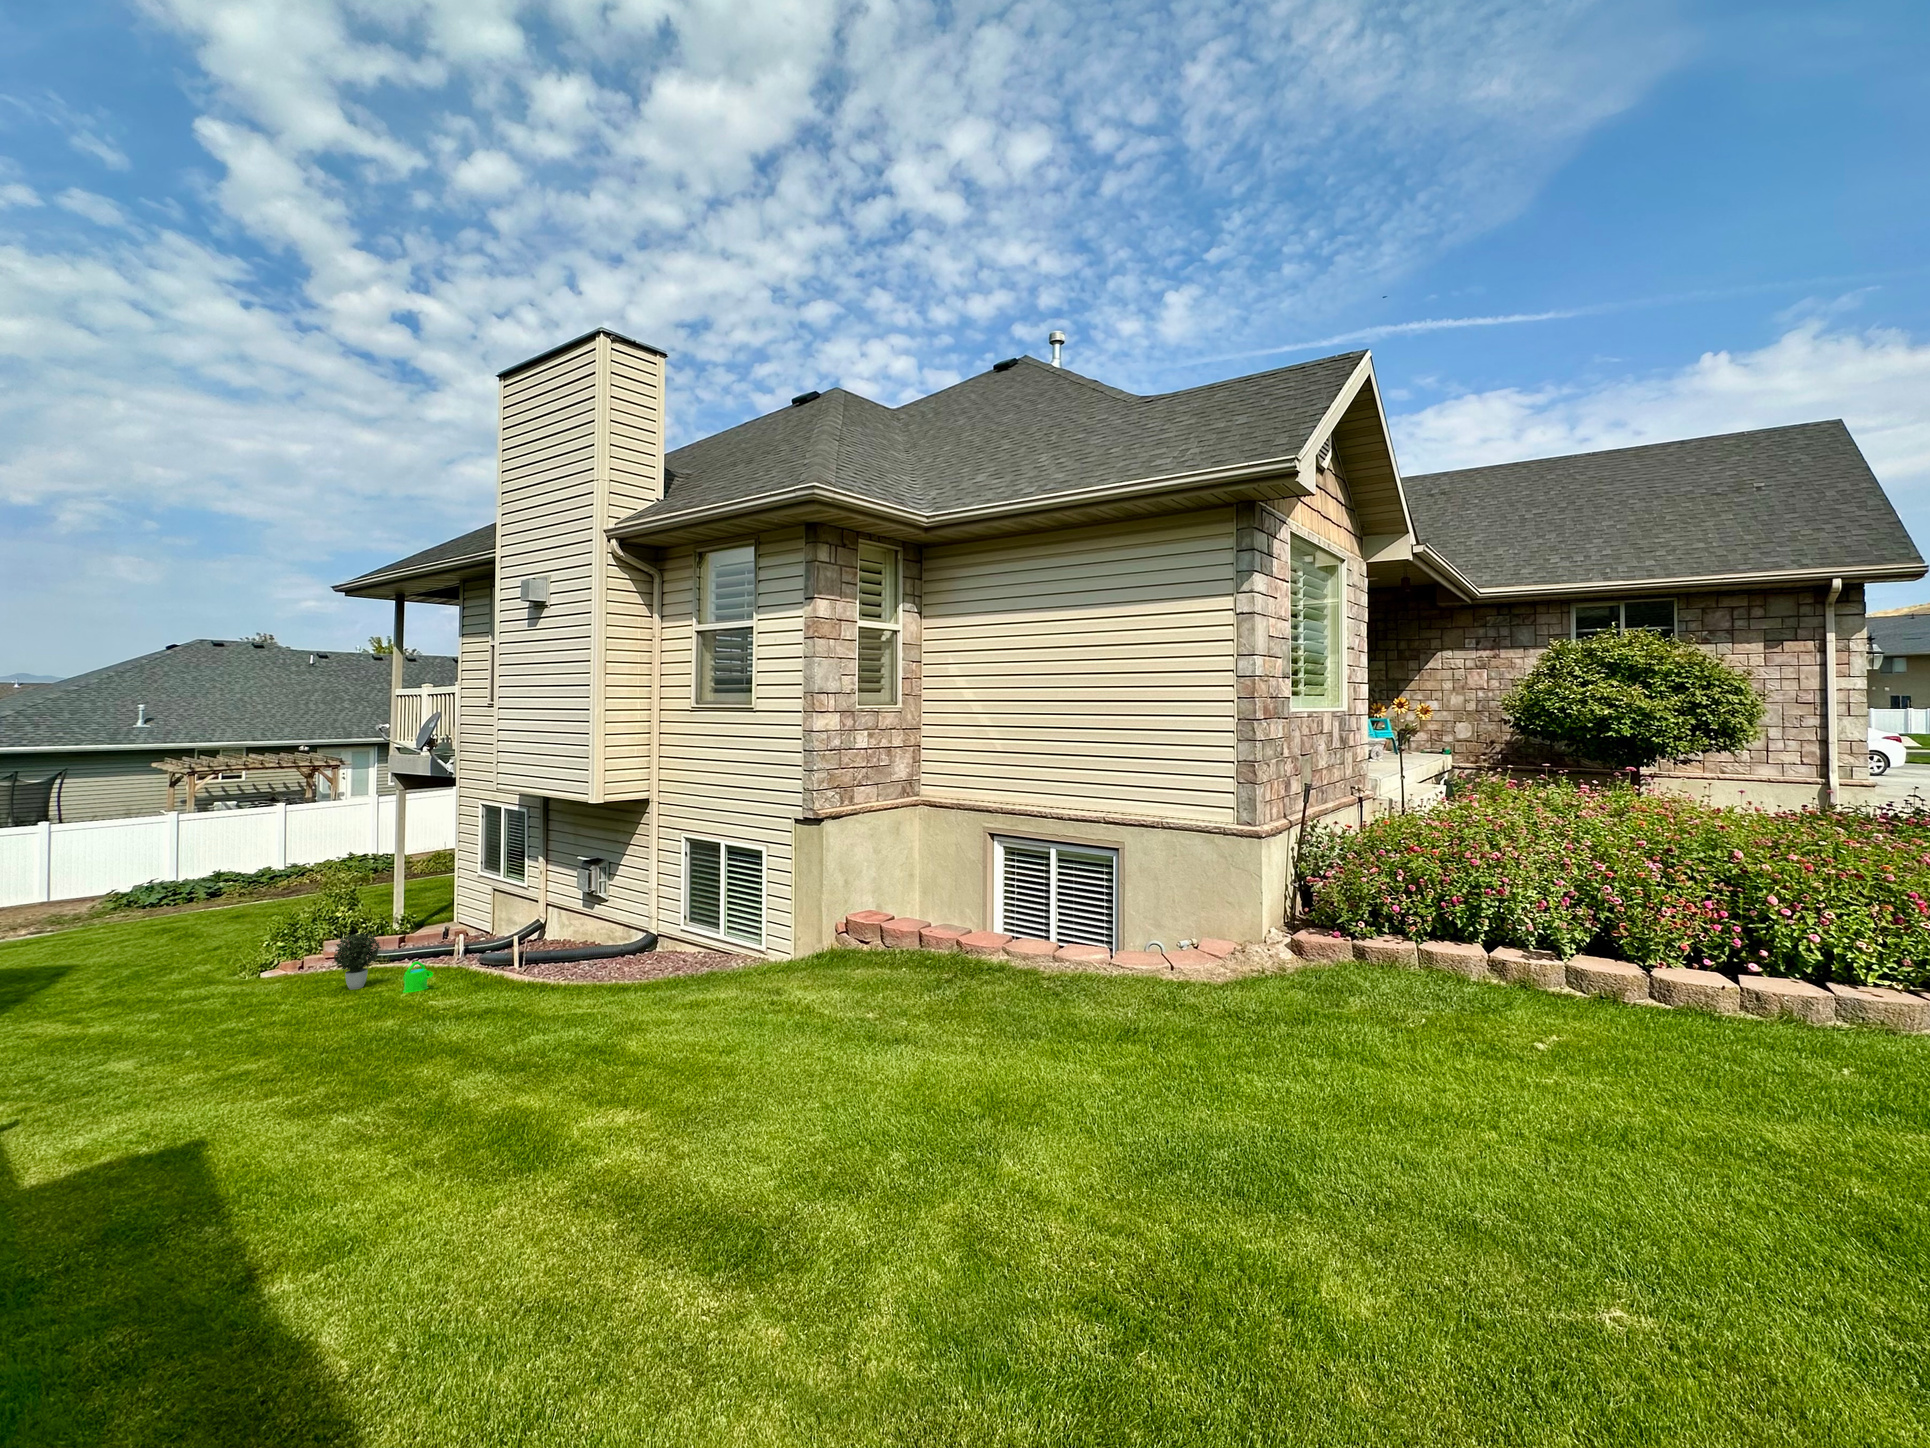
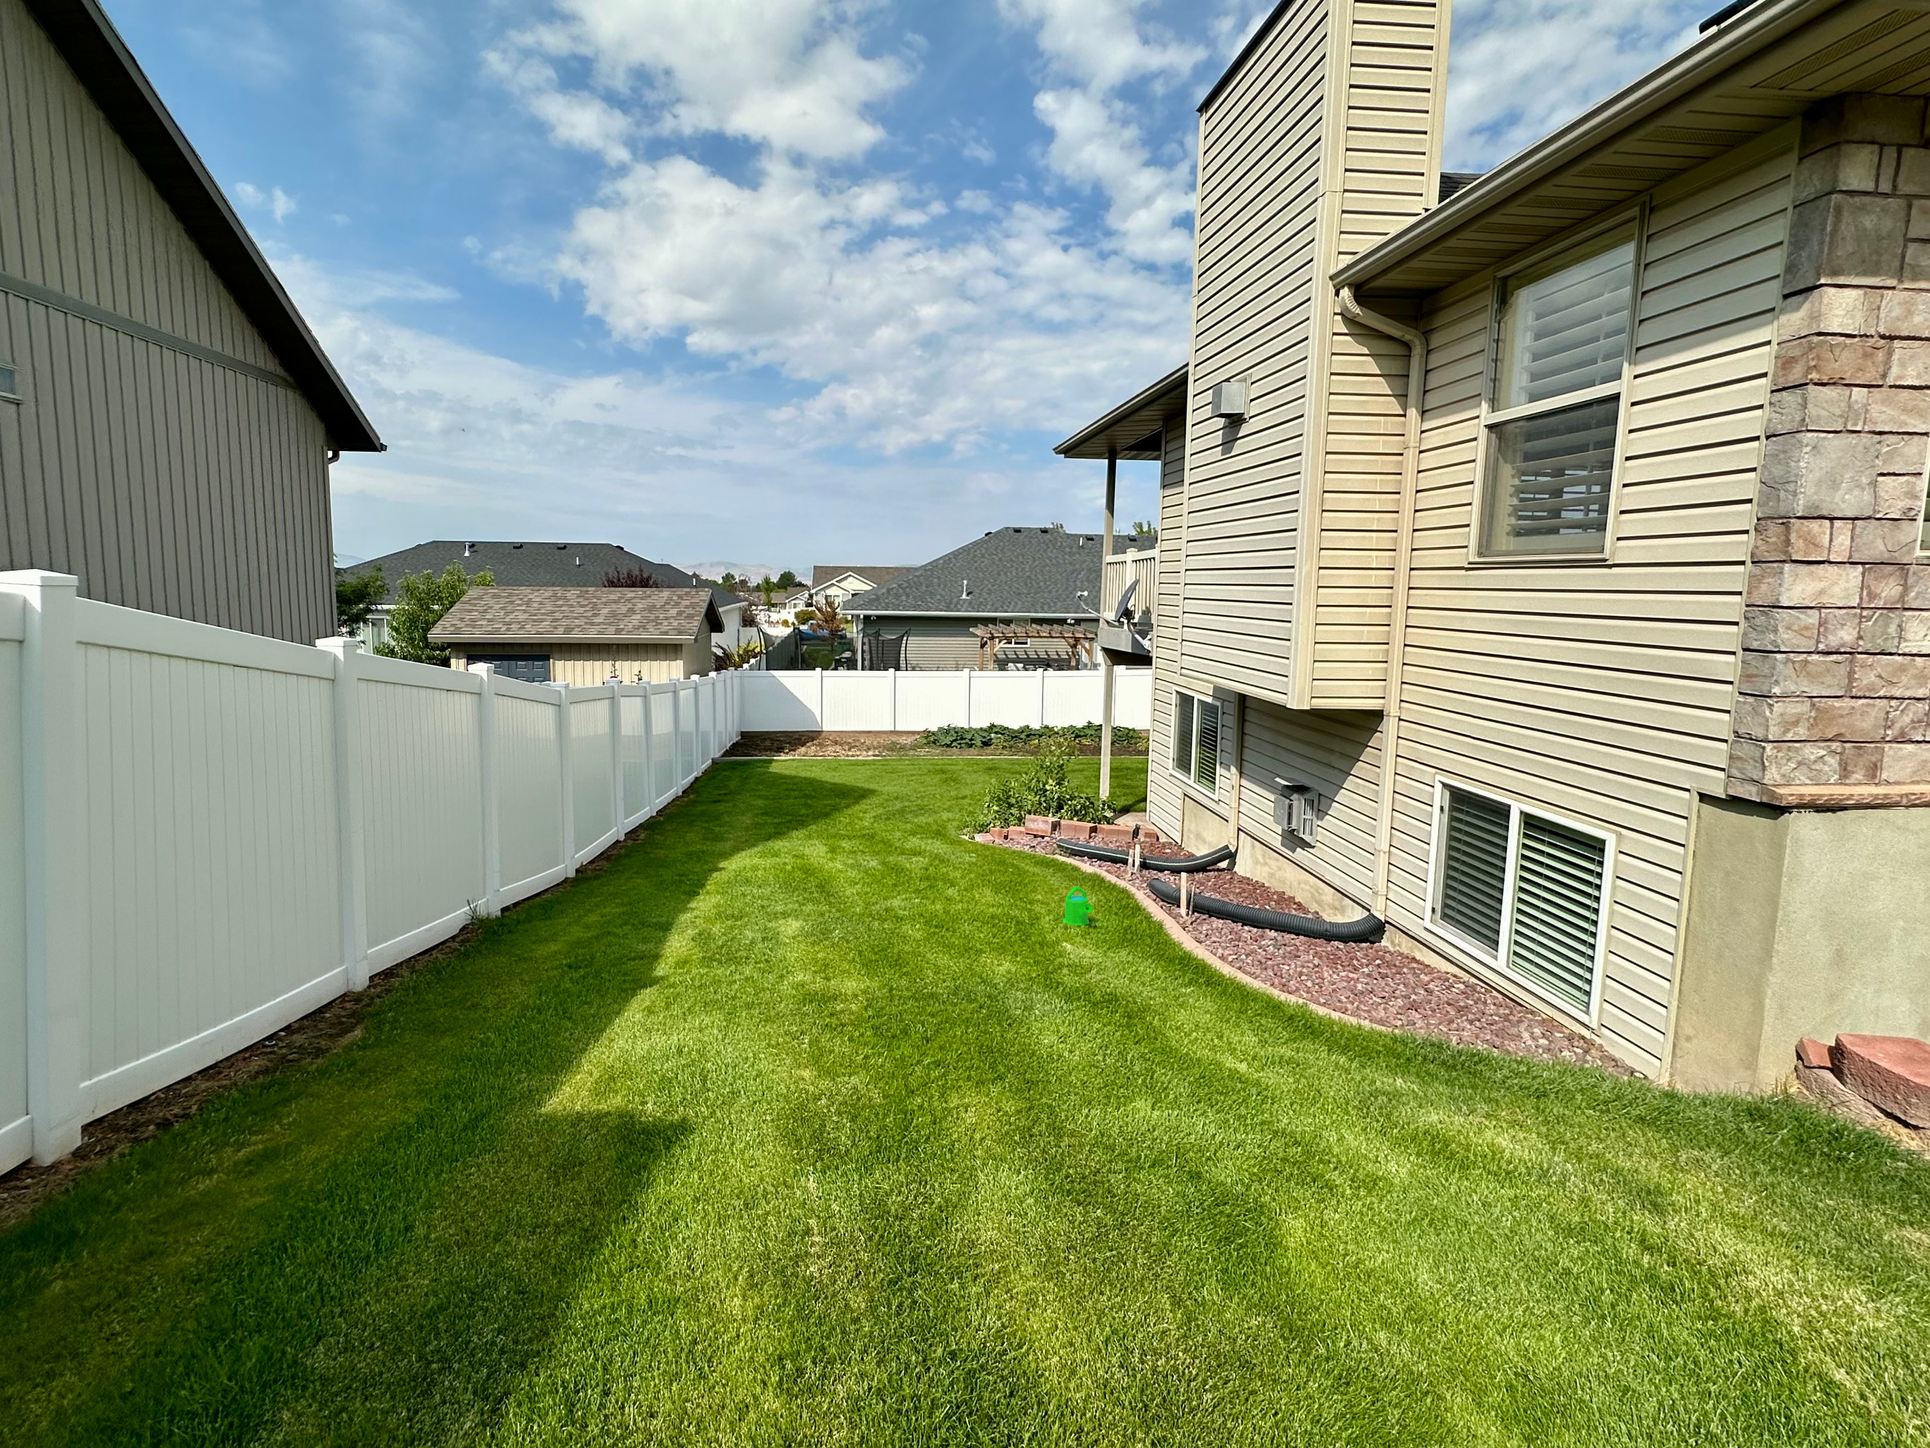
potted plant: present [334,933,381,990] -> none [1008,831,1053,896]

